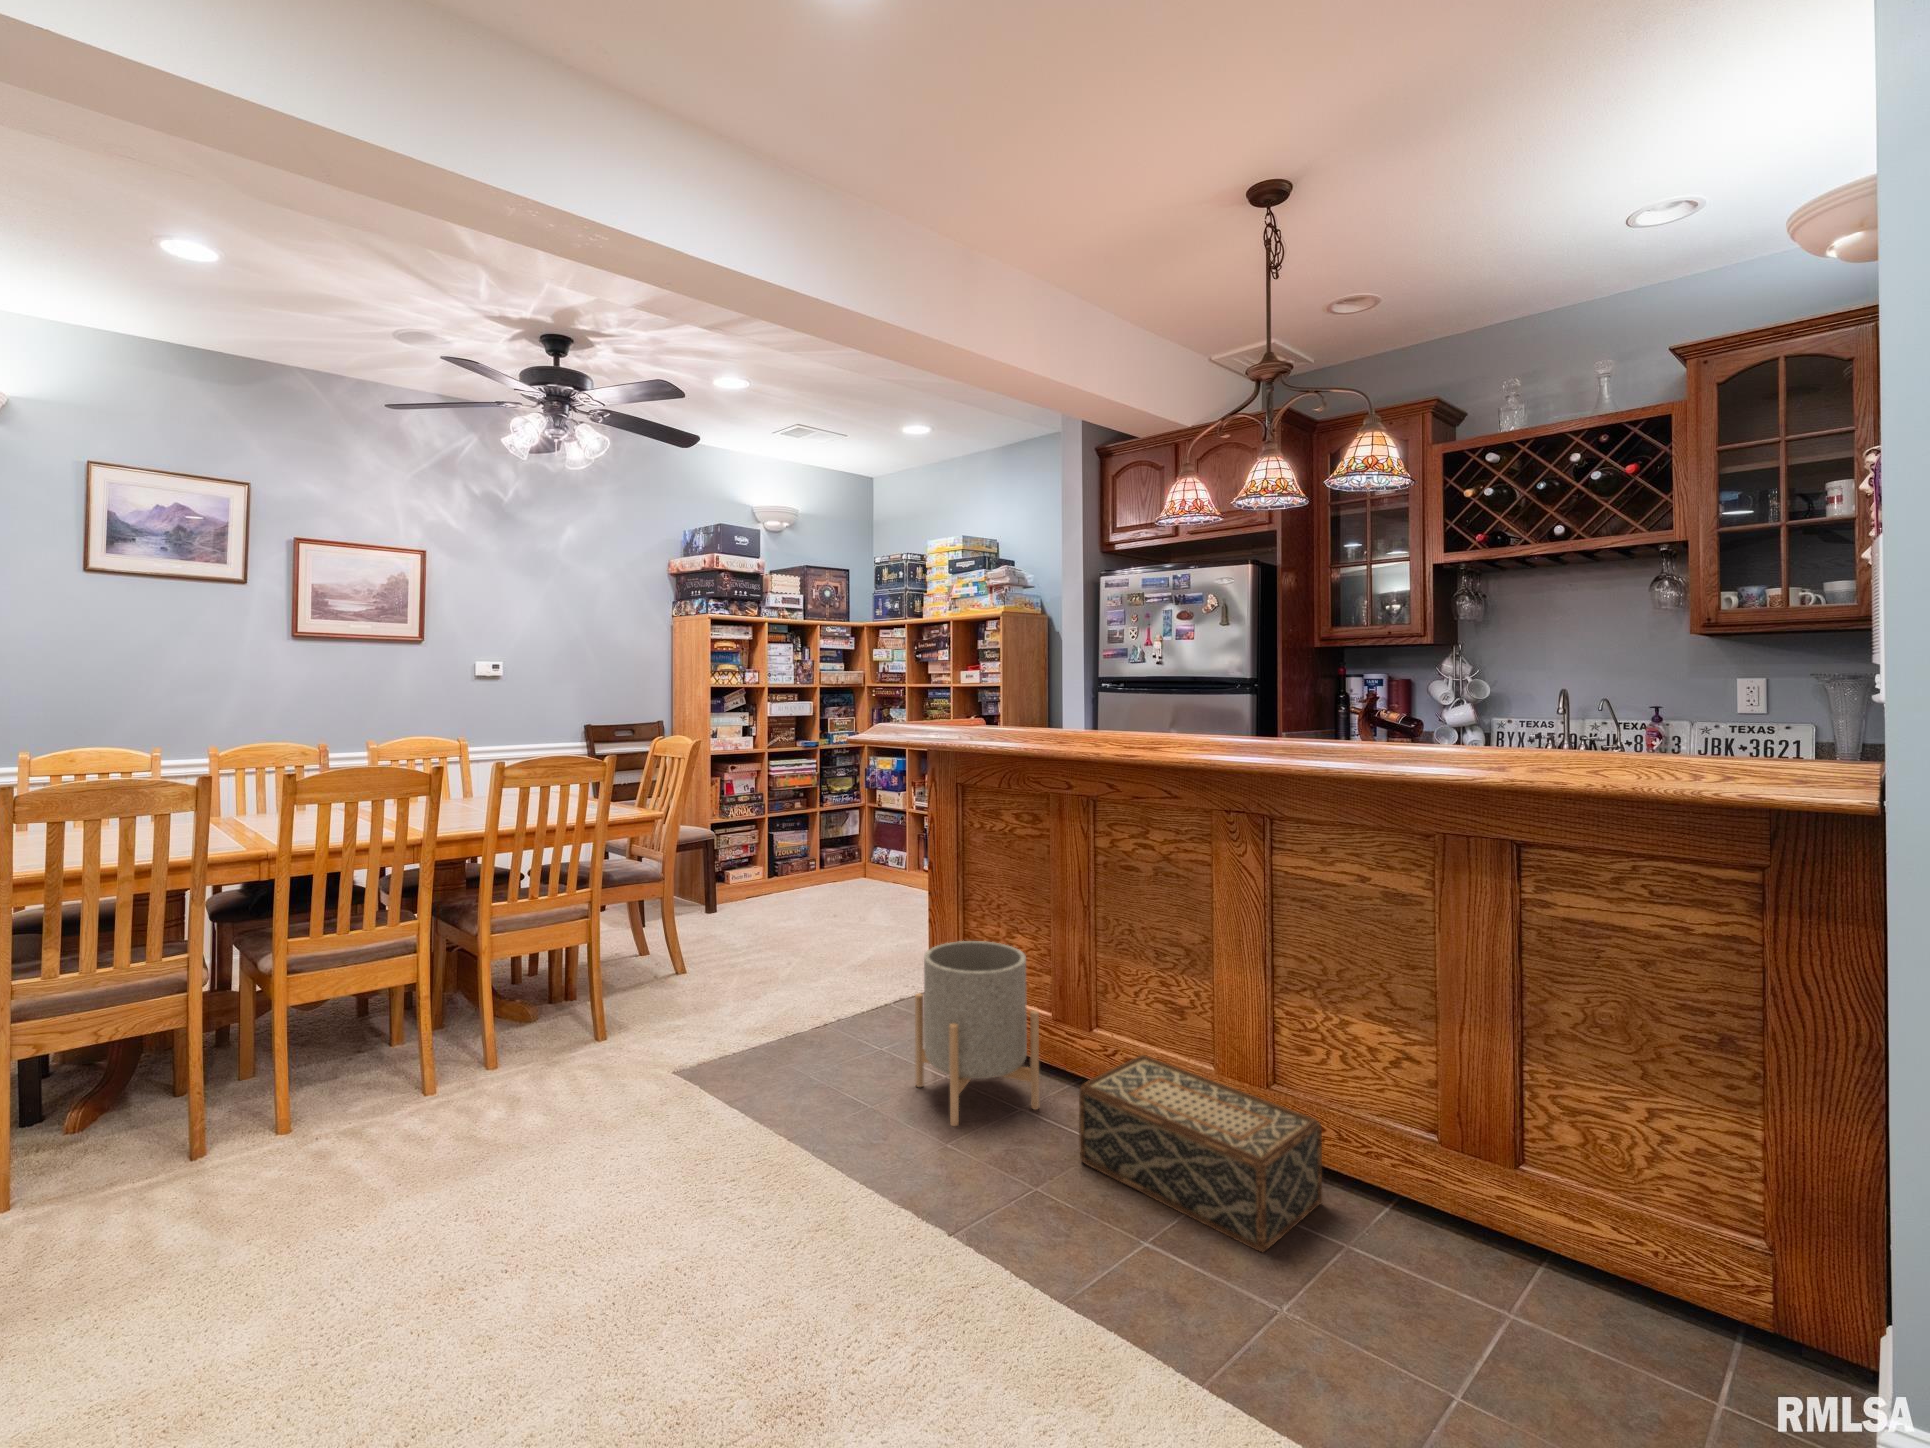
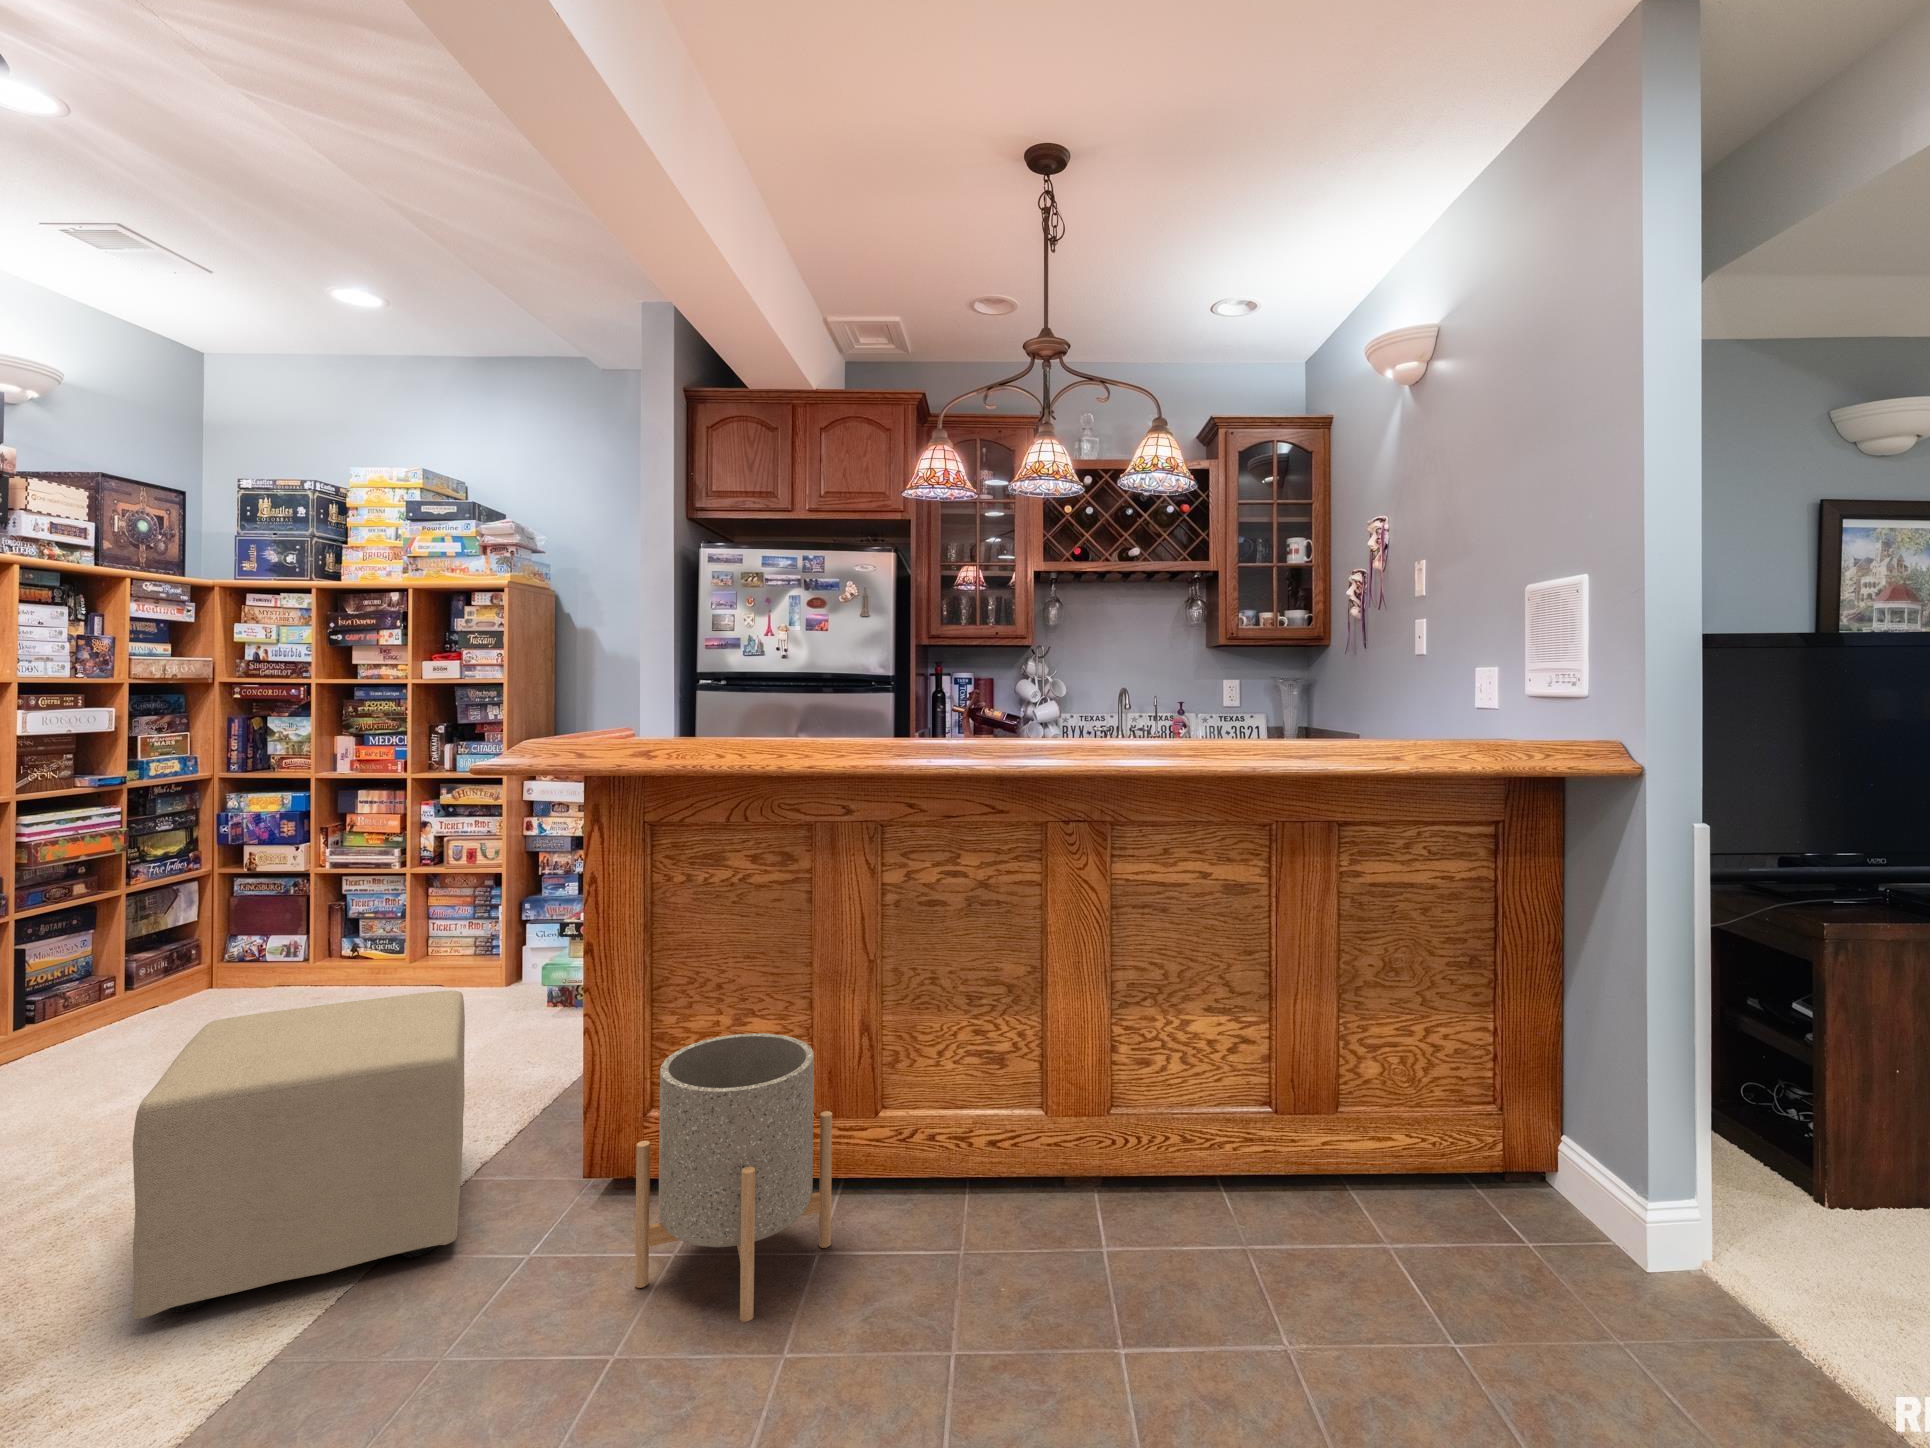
ottoman: none [721,878,896,1032] -> present [133,991,465,1319]
woven basket: present [1079,1055,1322,1252] -> none [943,1125,1198,1299]

